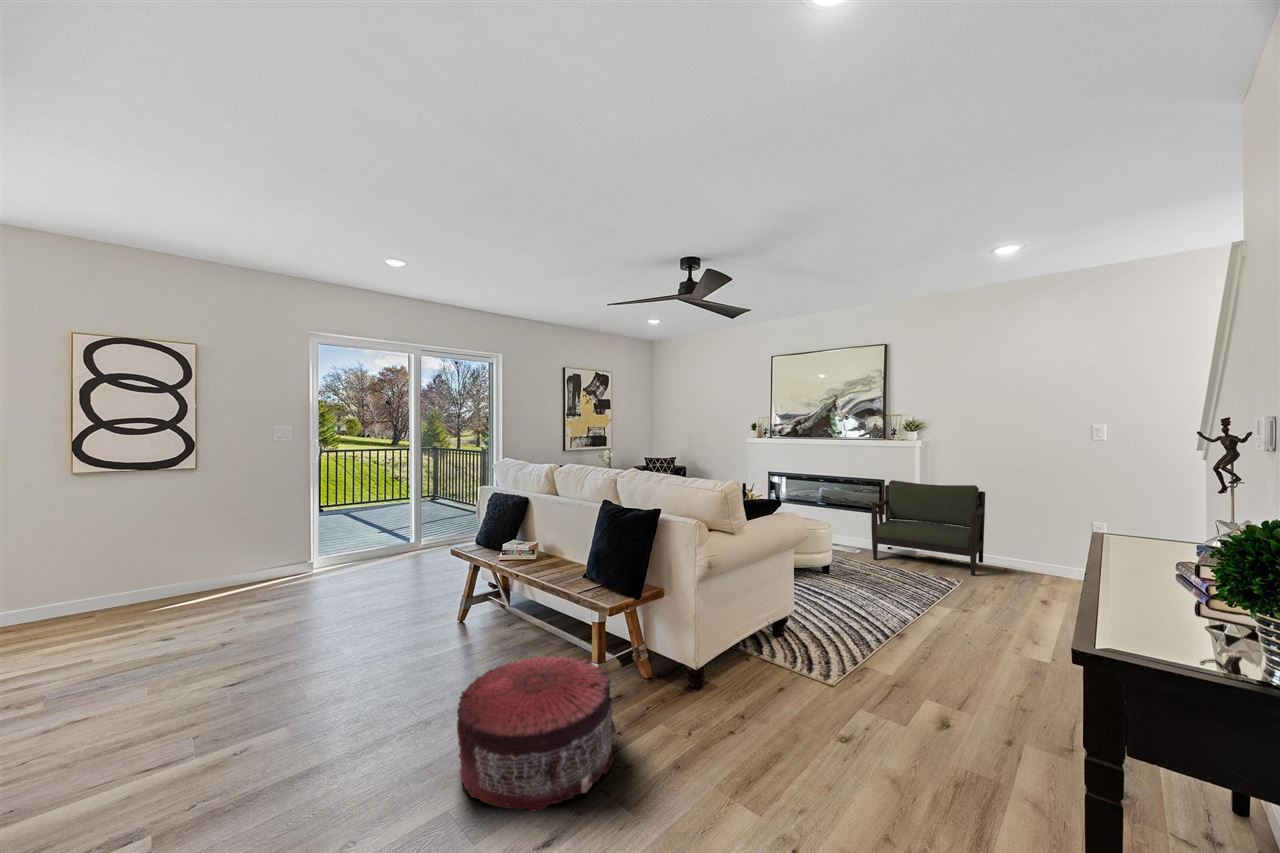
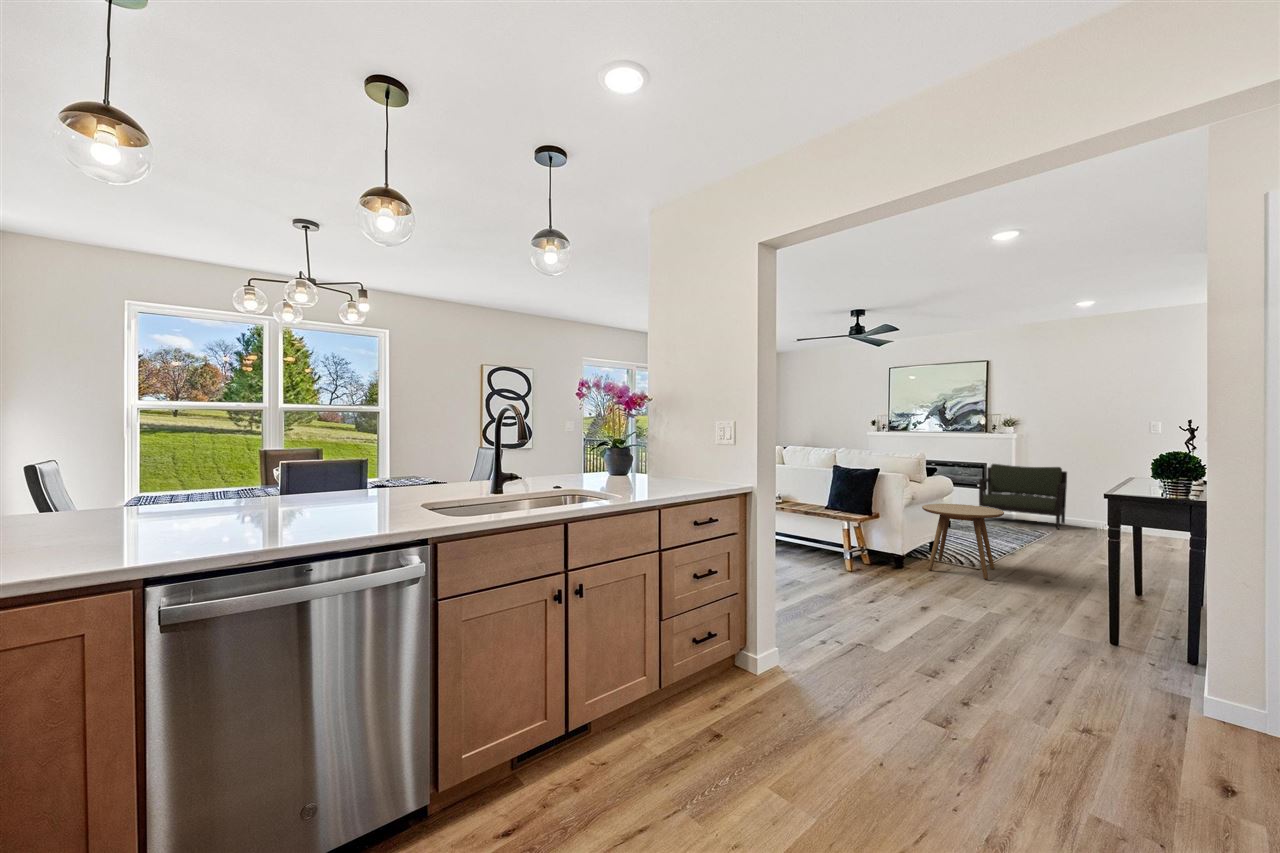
side table: none [737,564,870,725] -> present [922,504,1004,579]
pouf: present [457,656,618,812] -> none [802,541,882,594]

